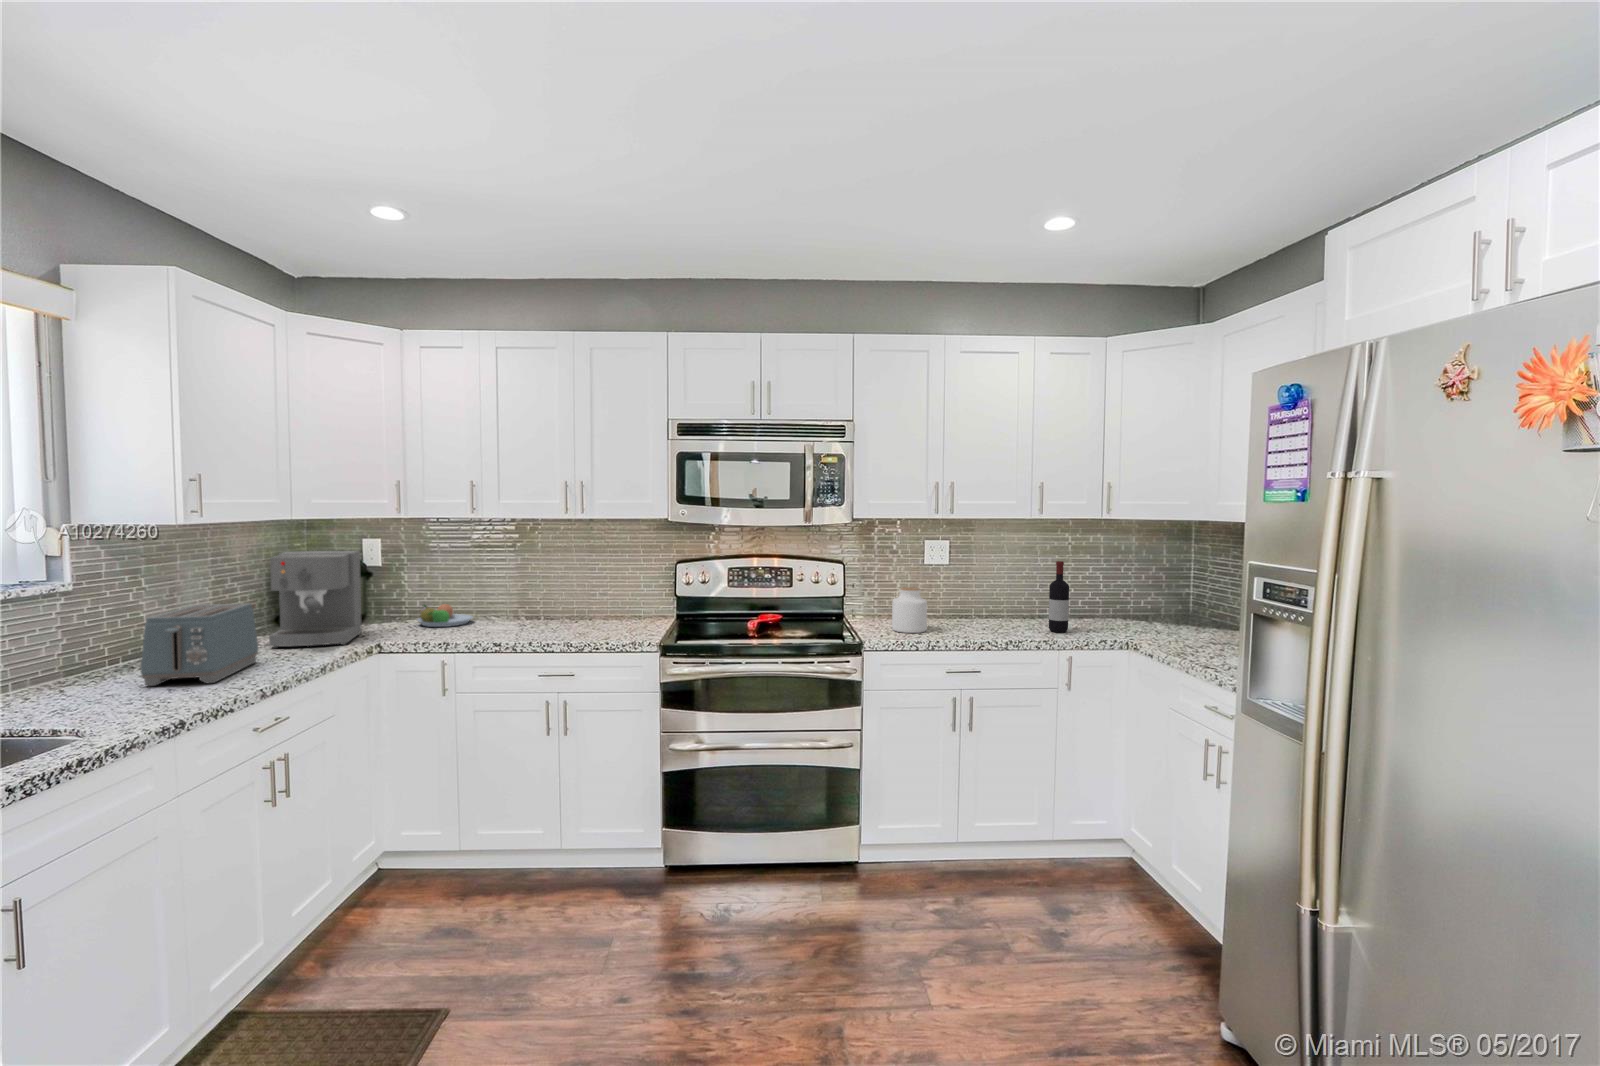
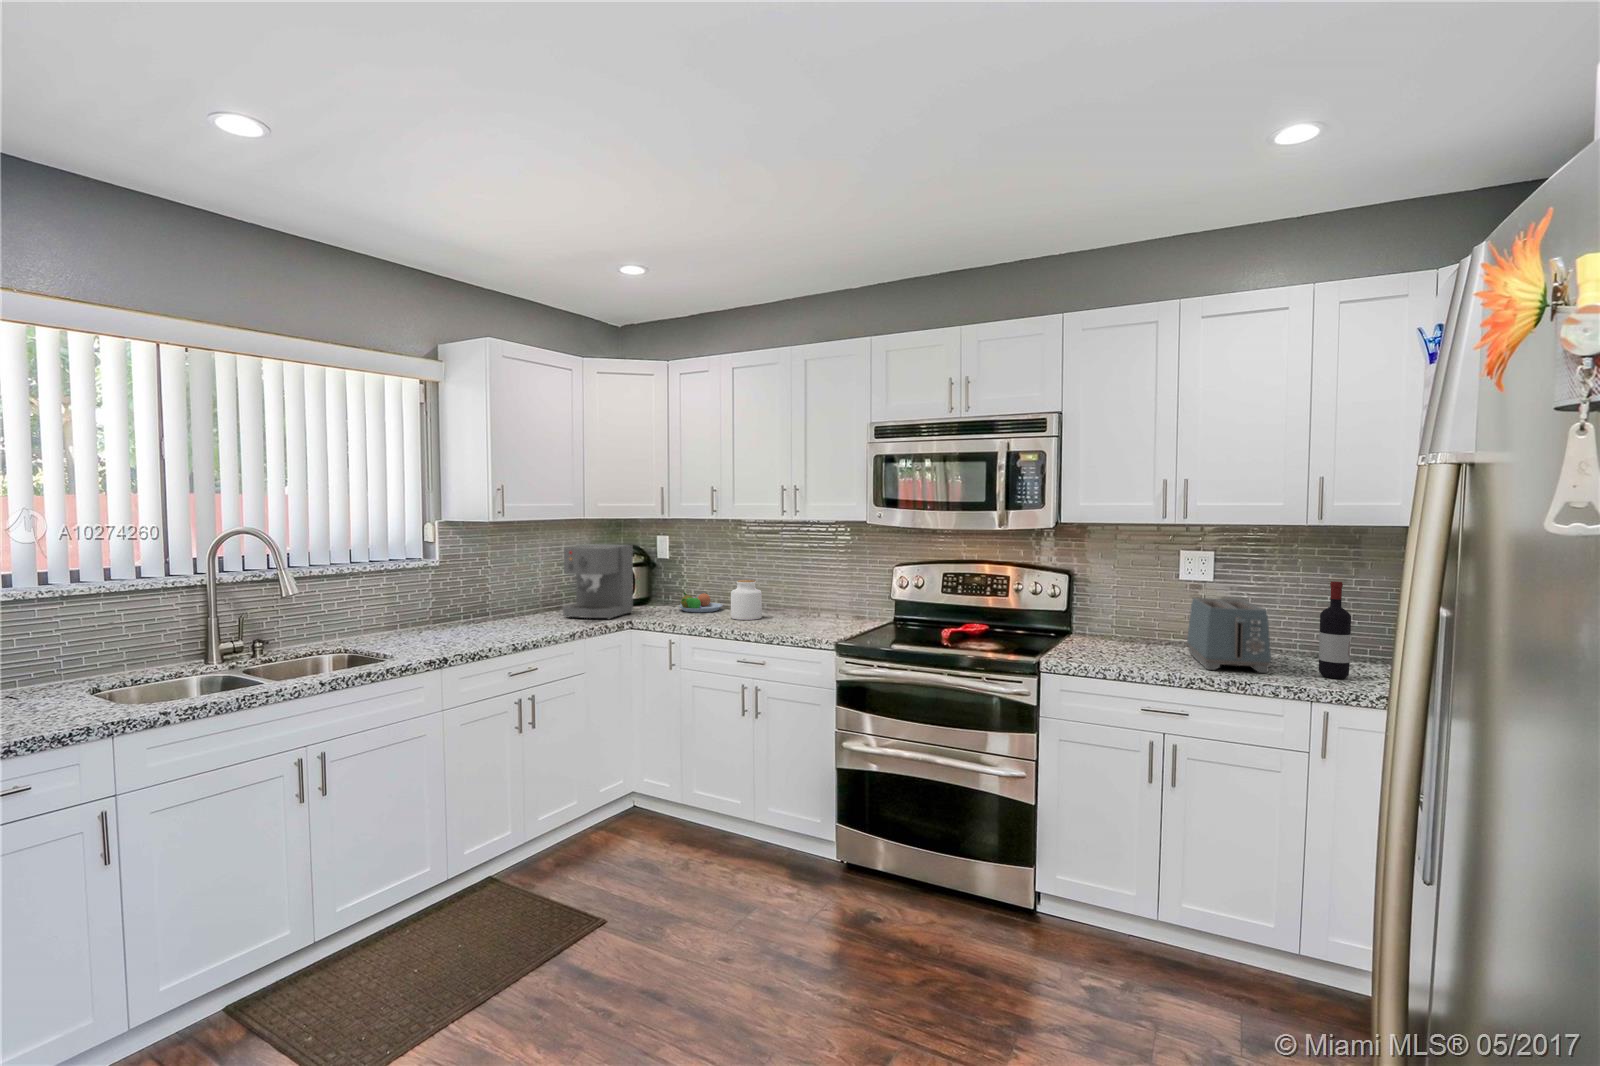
jar: present [892,587,927,633] -> present [731,580,762,620]
toaster: present [141,603,258,686] -> present [1187,598,1271,673]

